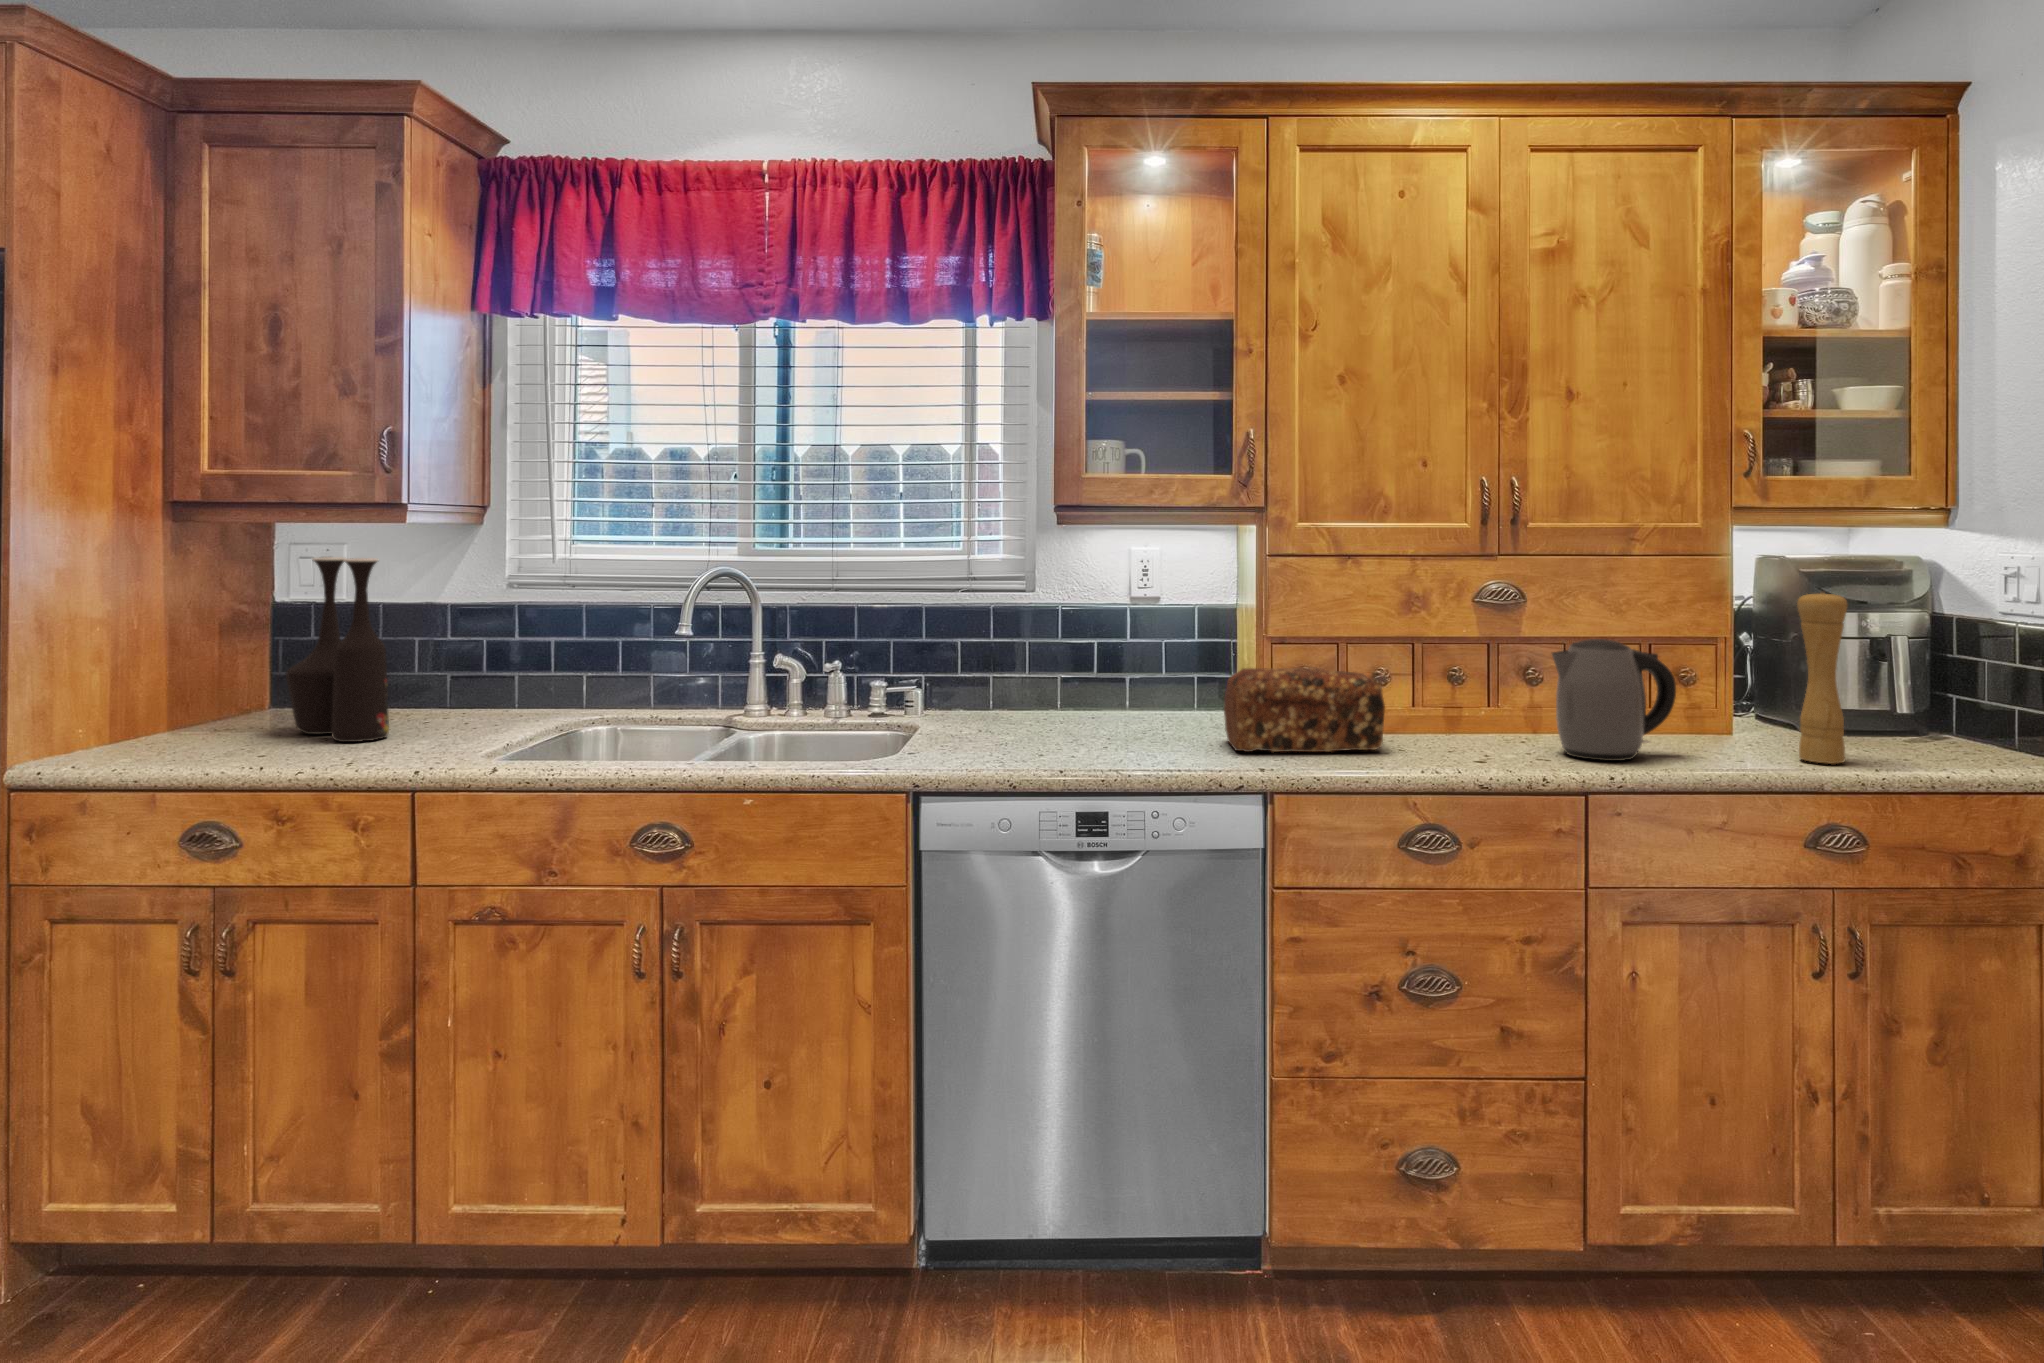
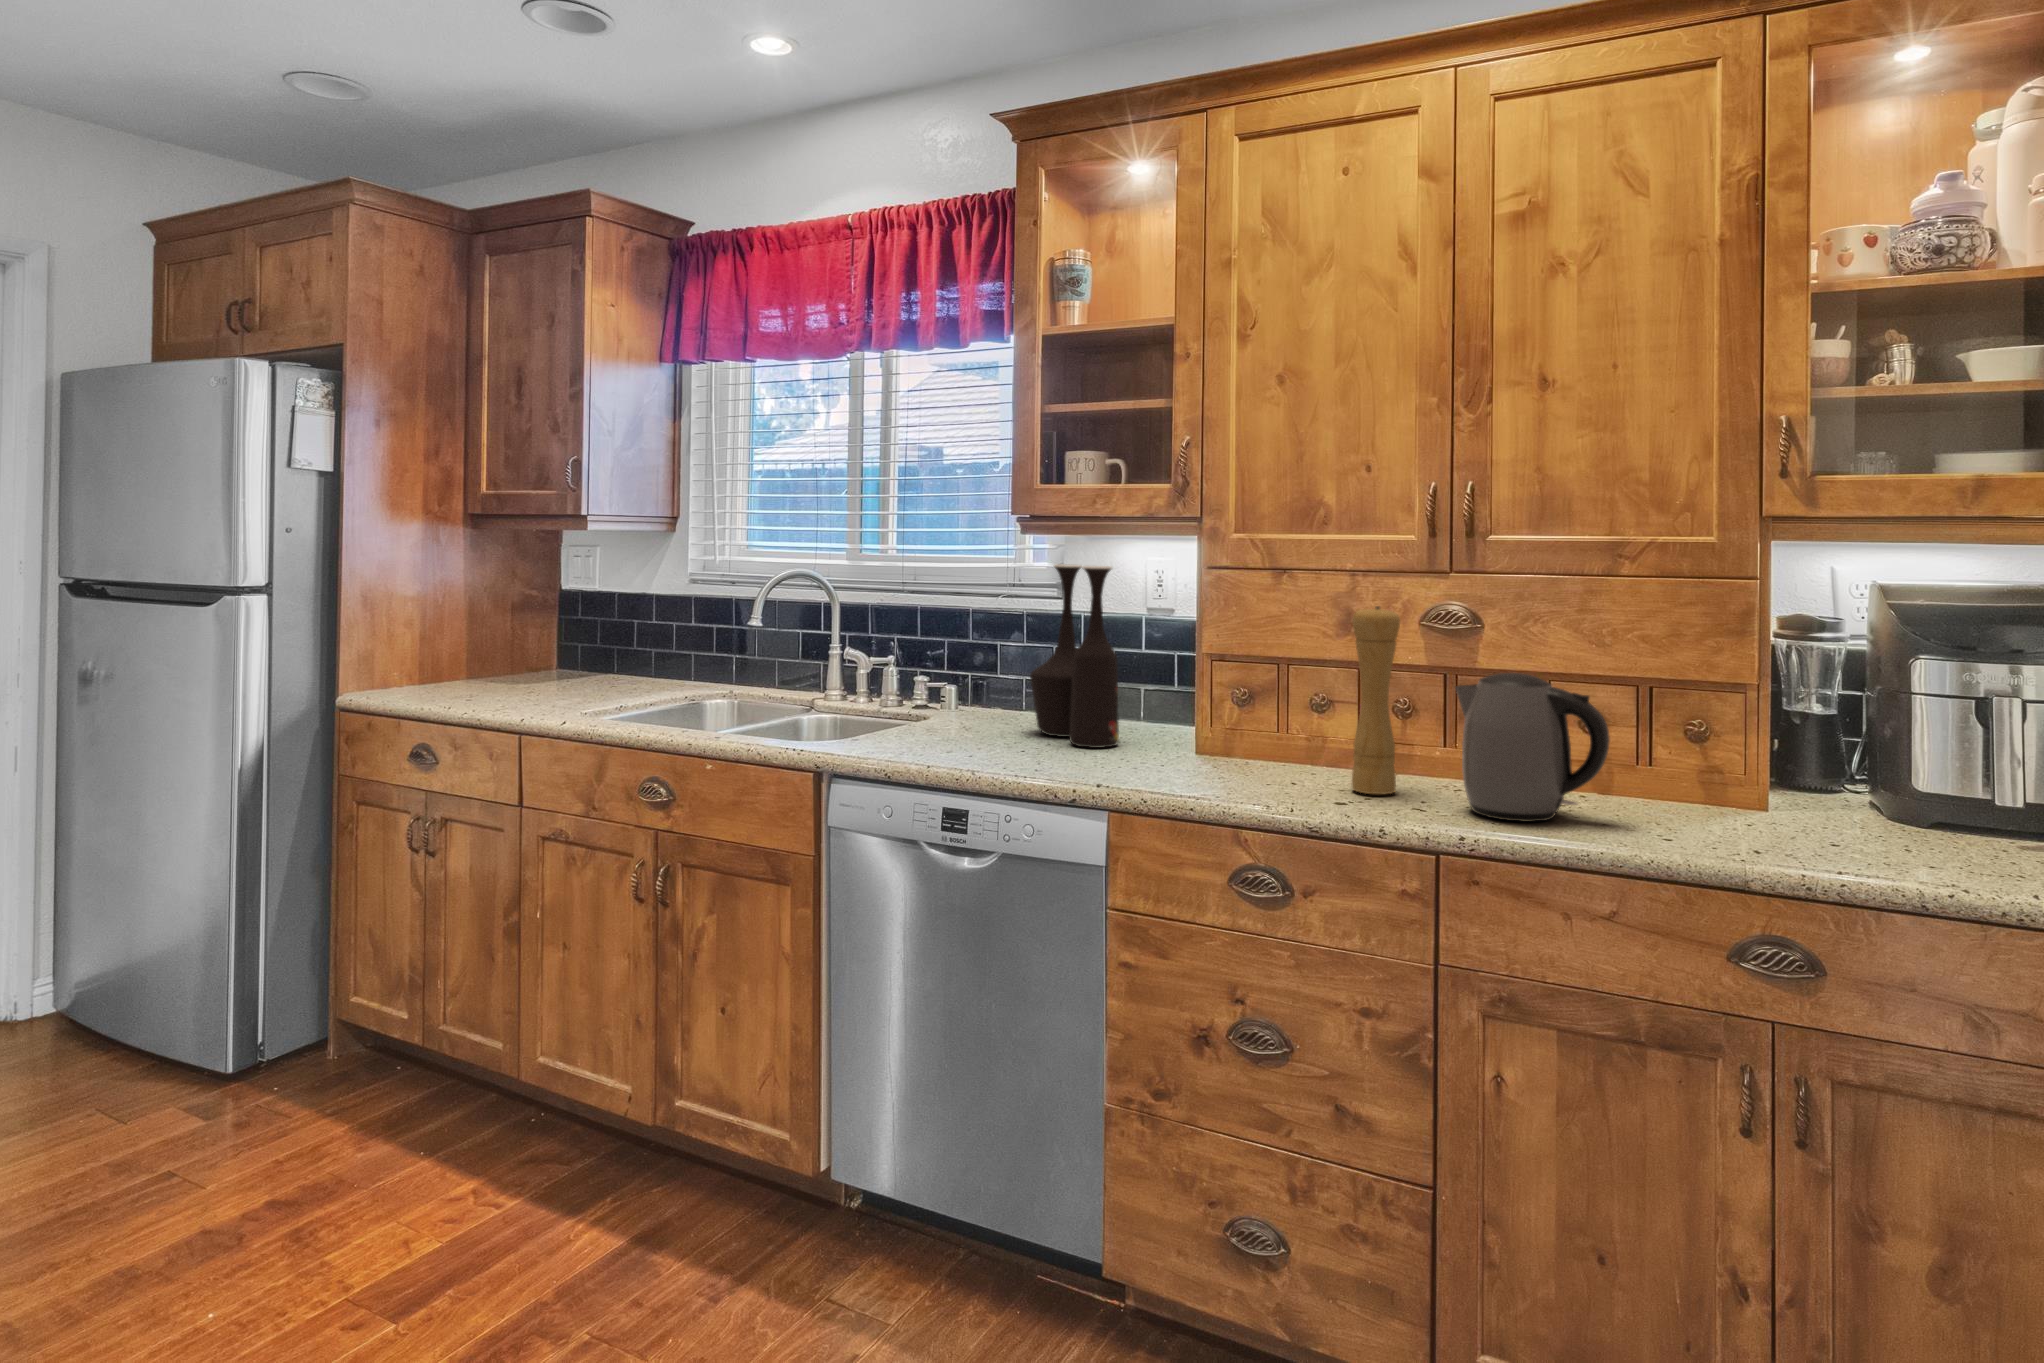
vase: present [285,557,389,742] -> present [1030,564,1119,748]
pepper mill: present [1797,591,1847,764] -> present [1352,606,1400,794]
bread loaf: present [1224,668,1385,752] -> none [1124,682,1299,779]

